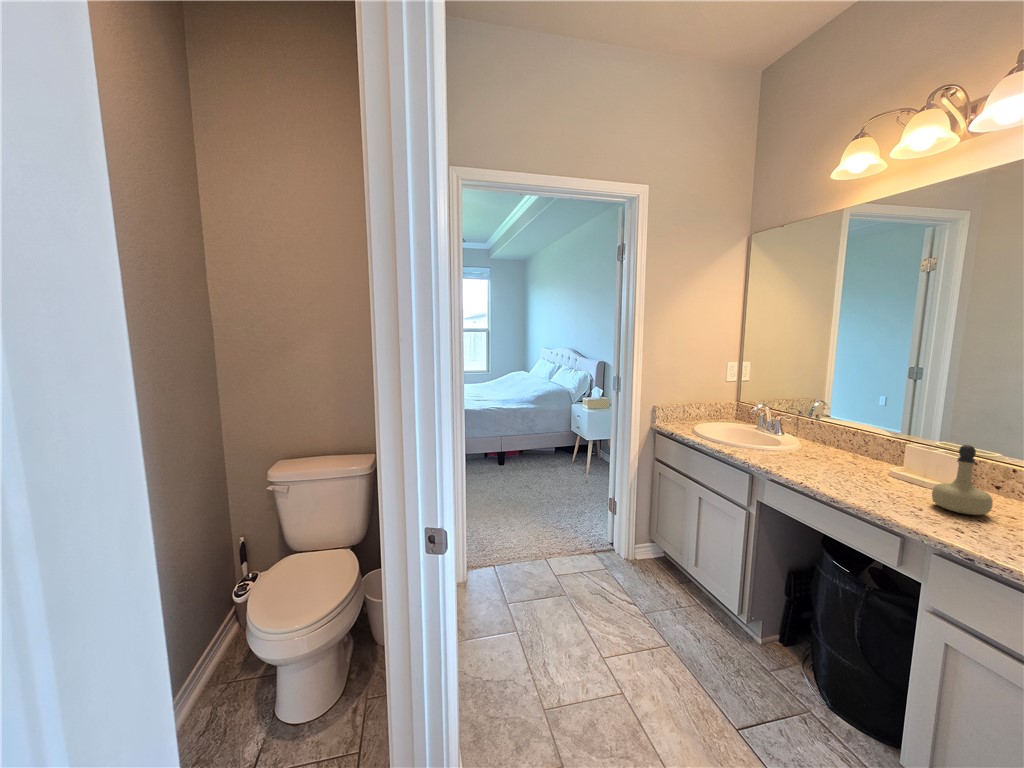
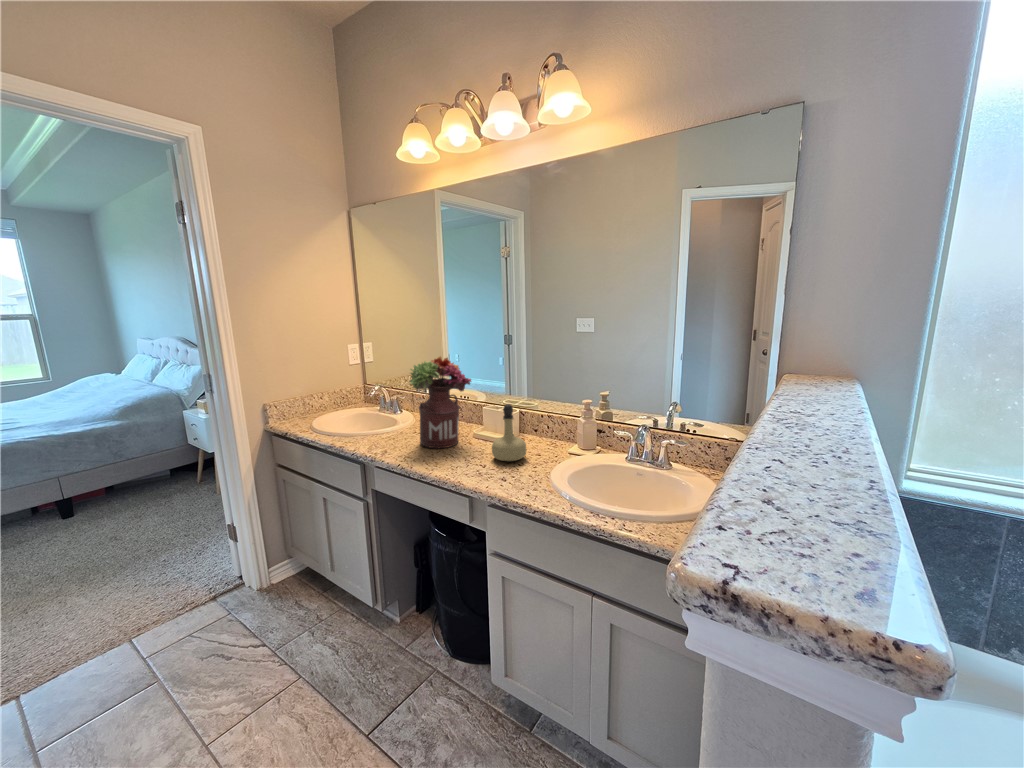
flower arrangement: none [820,381,905,480] -> present [410,357,471,448]

